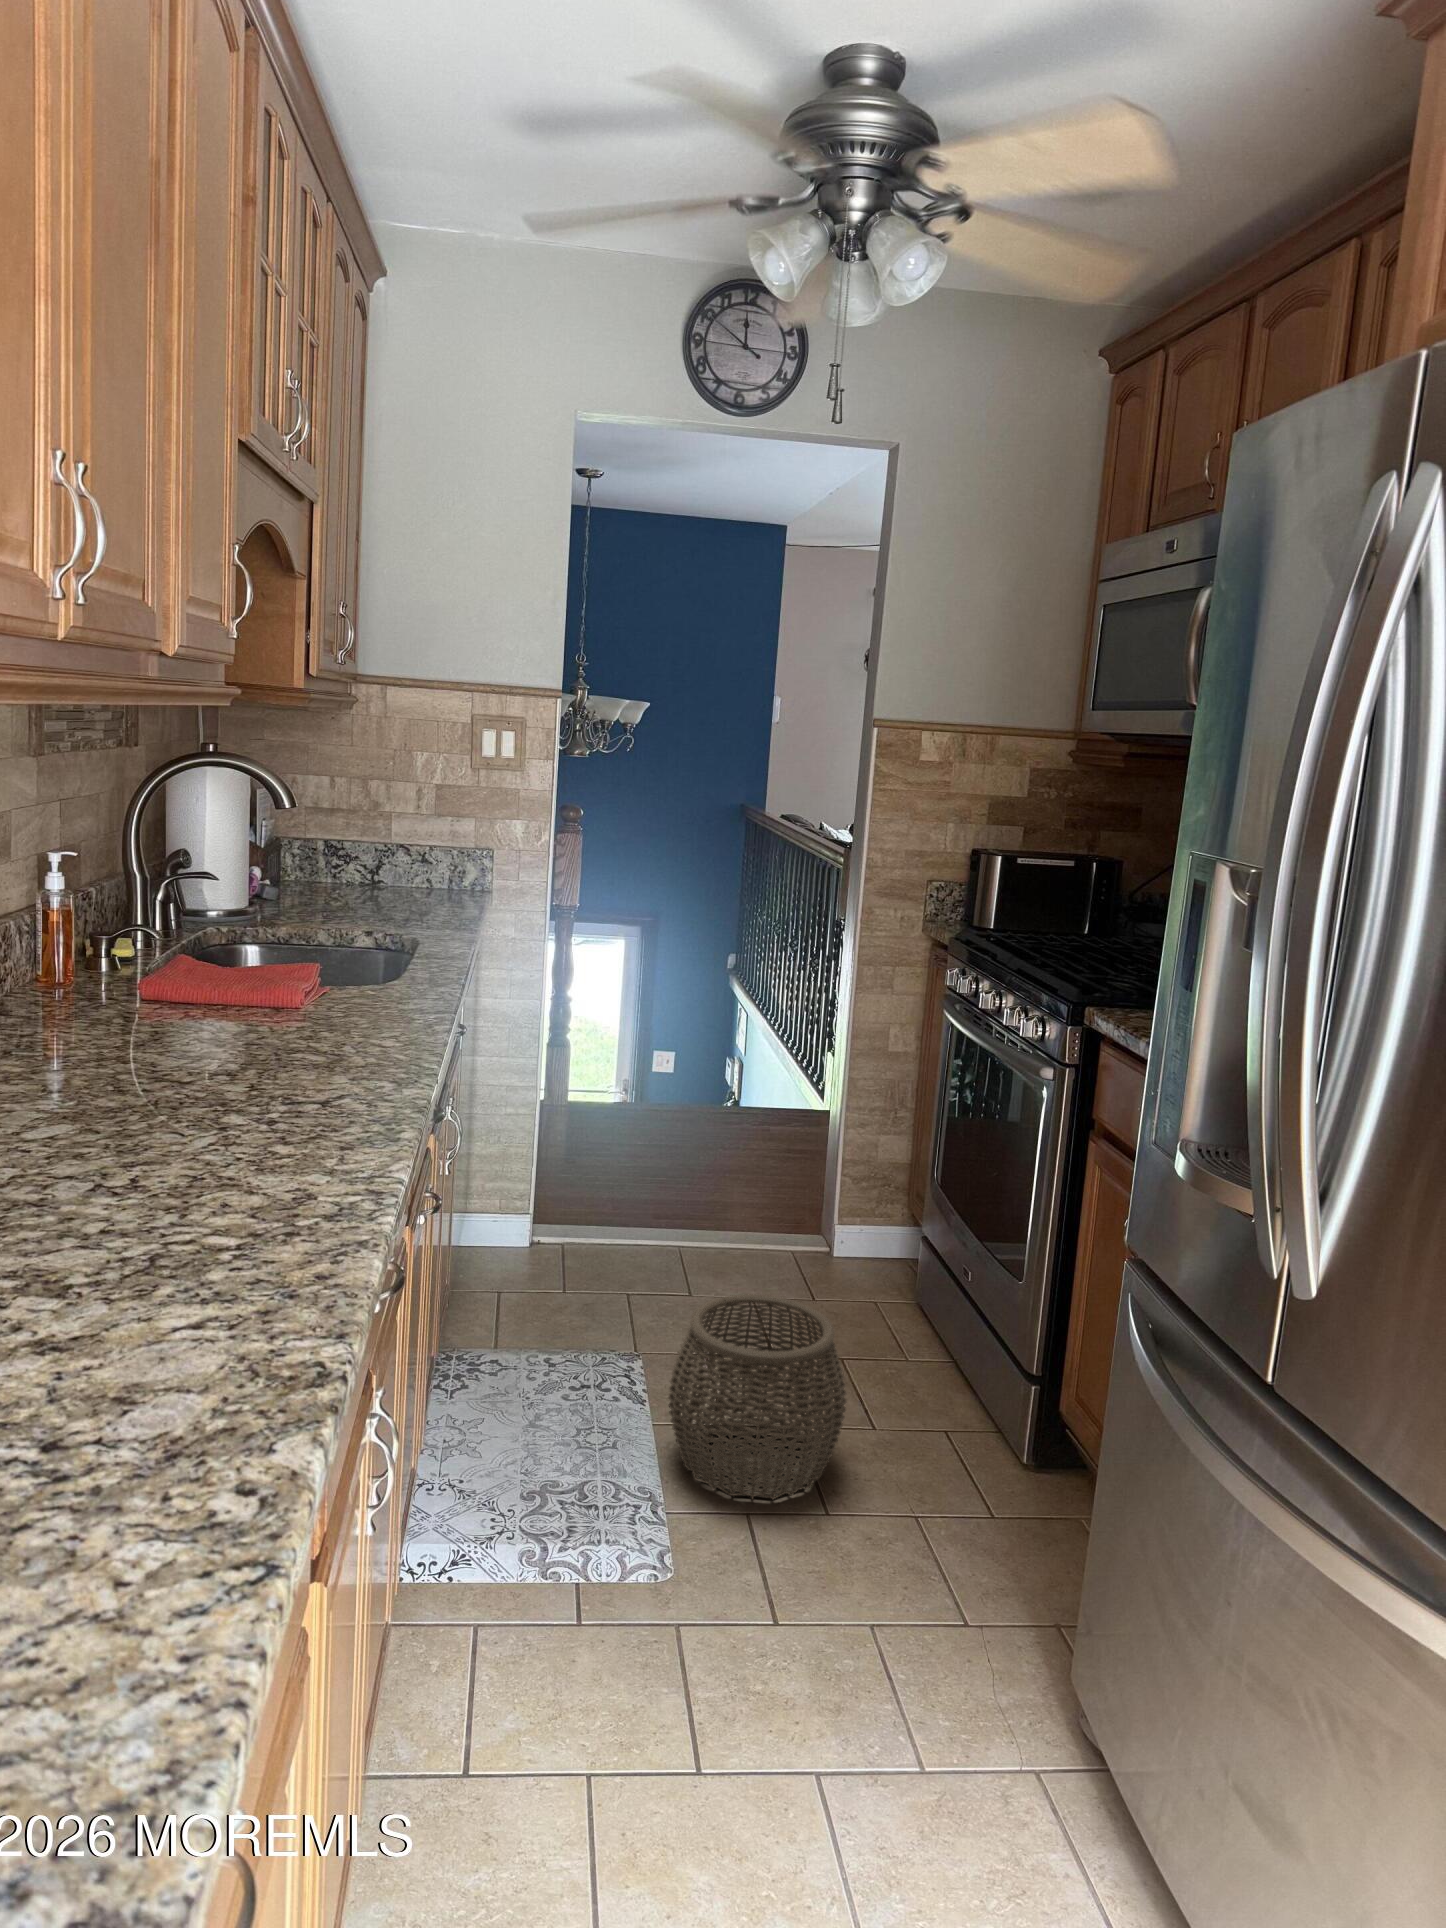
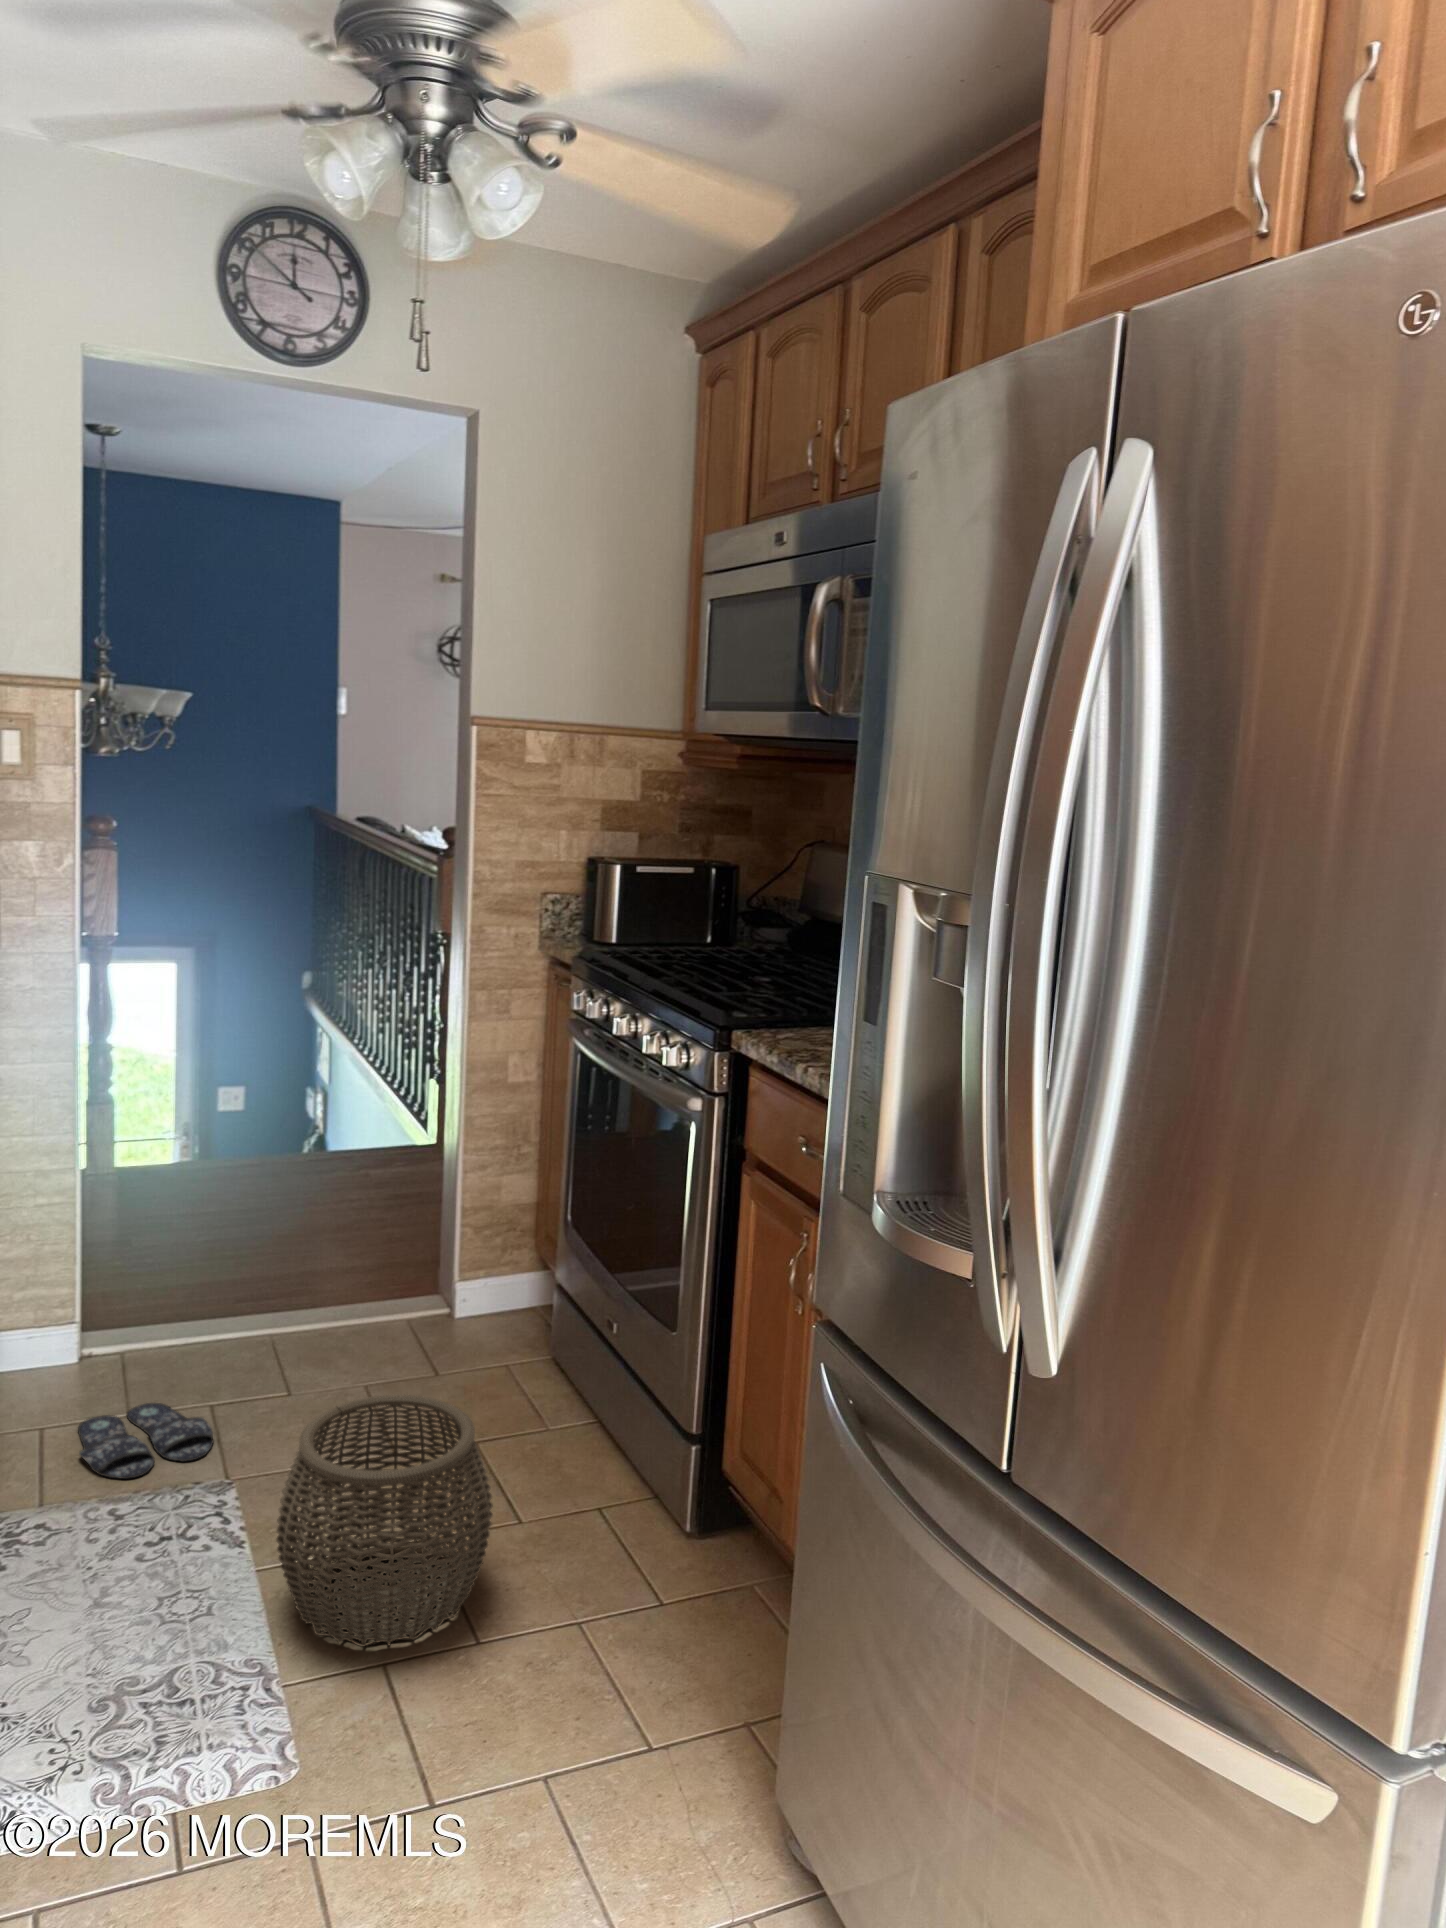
slippers: none [523,1286,626,1340] -> present [78,1403,213,1479]

